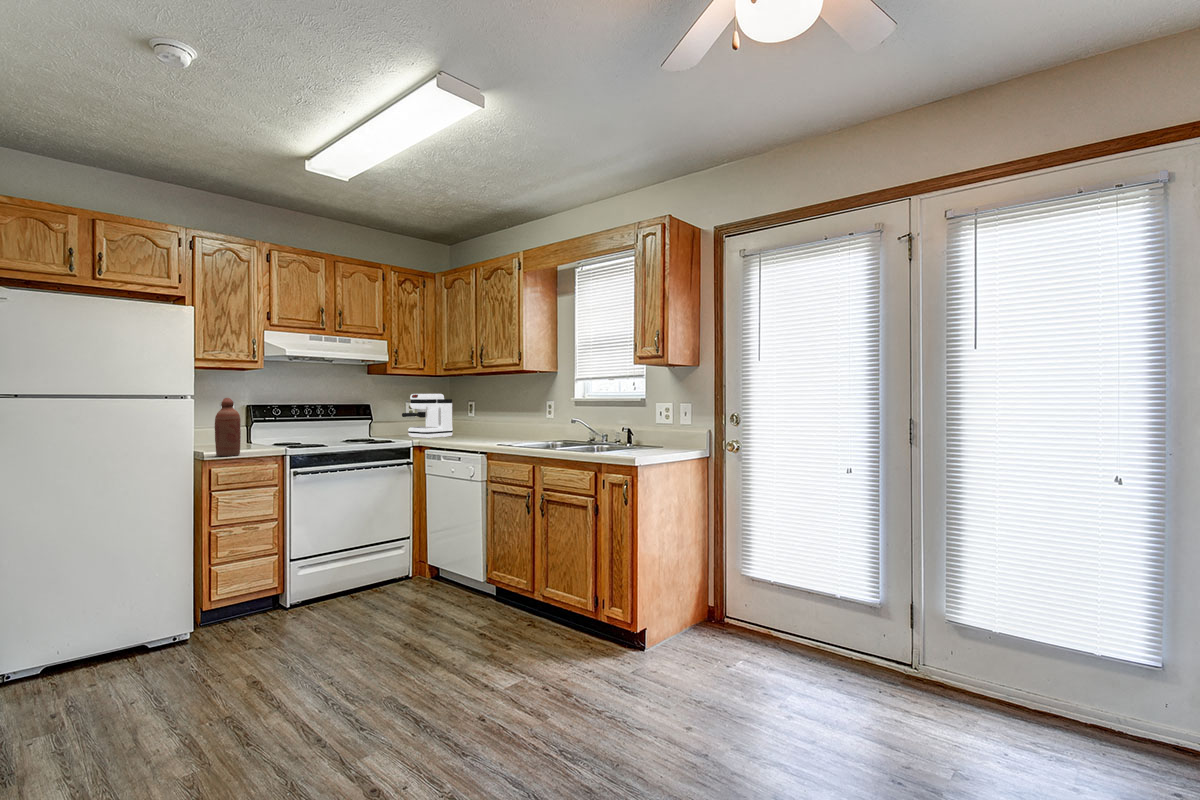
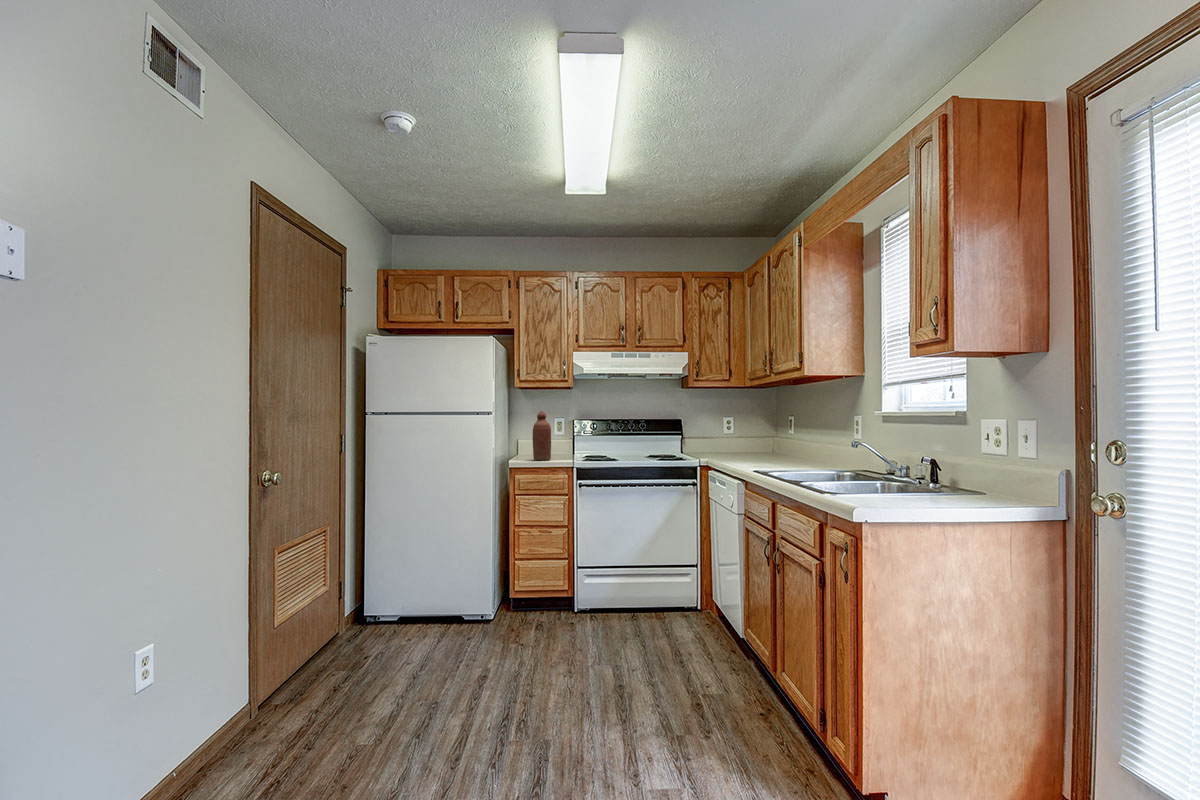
coffee maker: present [402,394,453,439] -> none [712,407,766,456]

